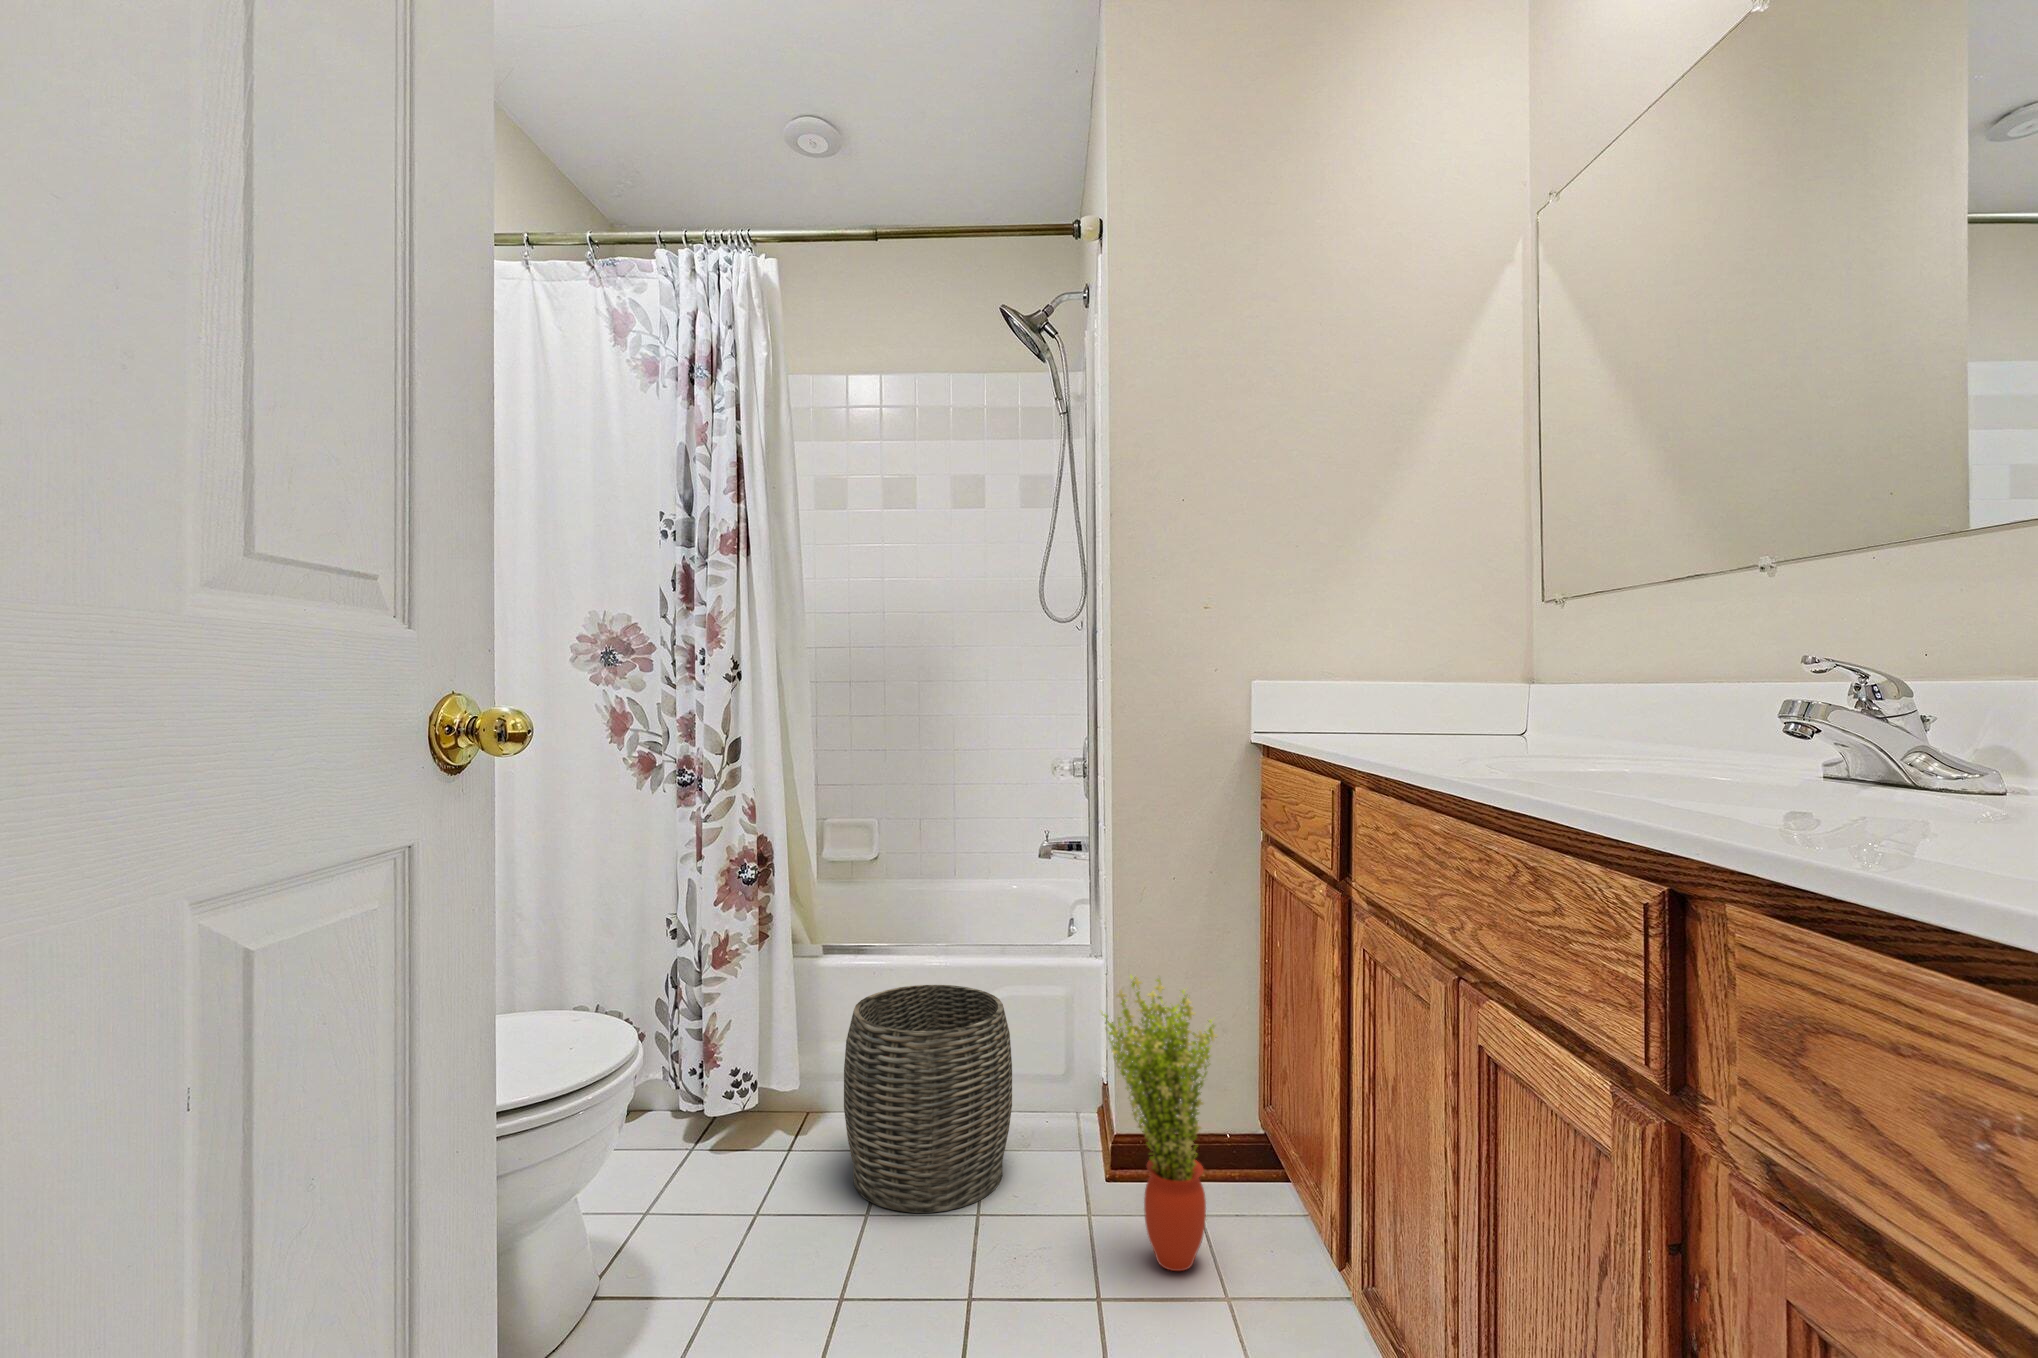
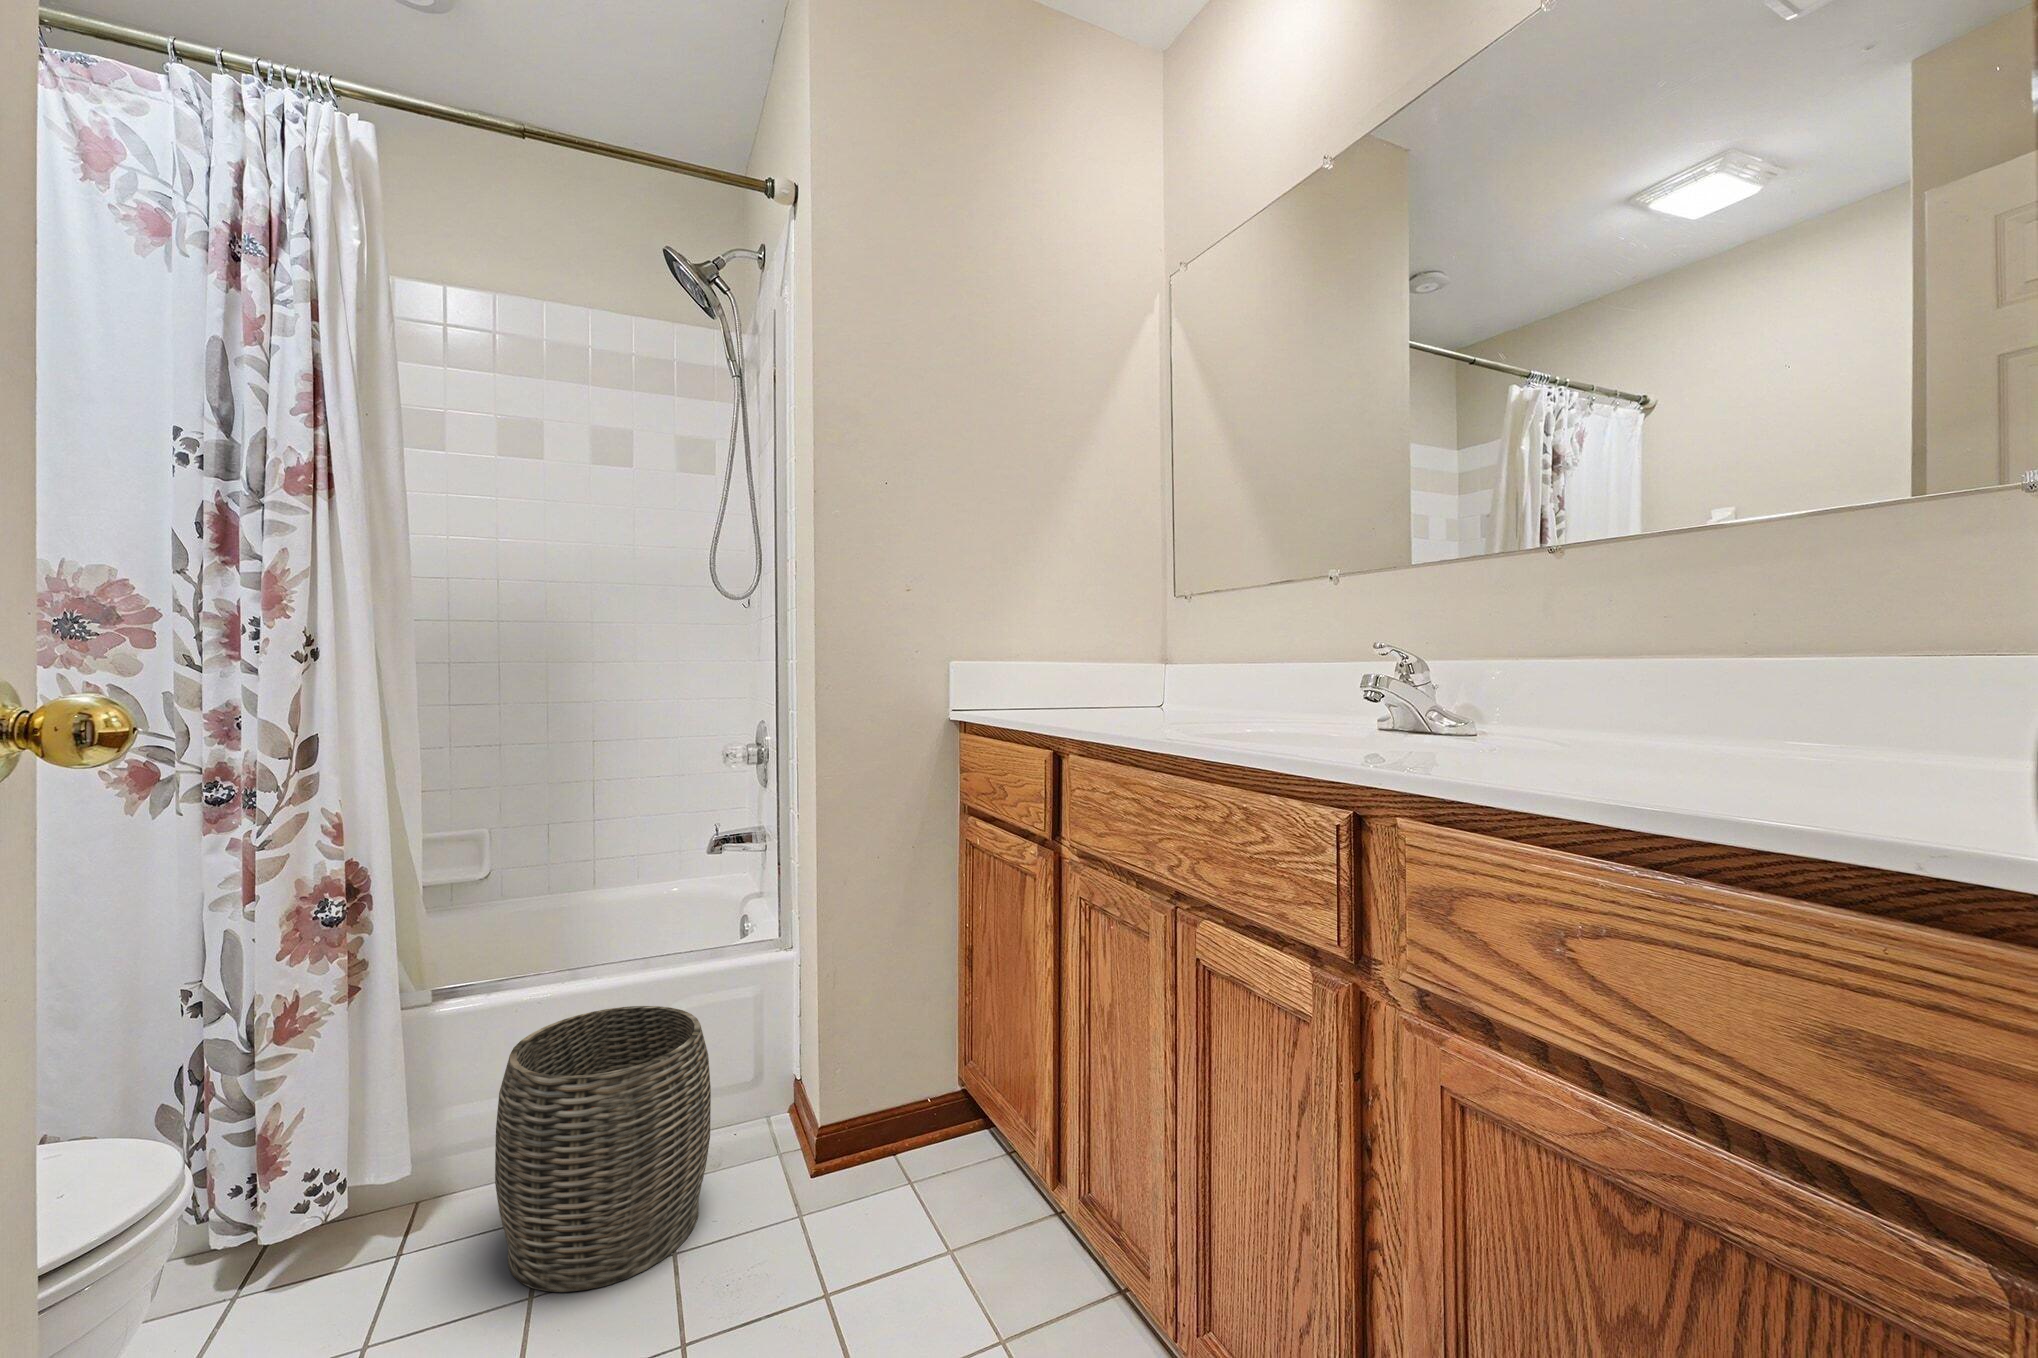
potted plant: present [1104,976,1217,1271] -> none [838,963,960,1258]

